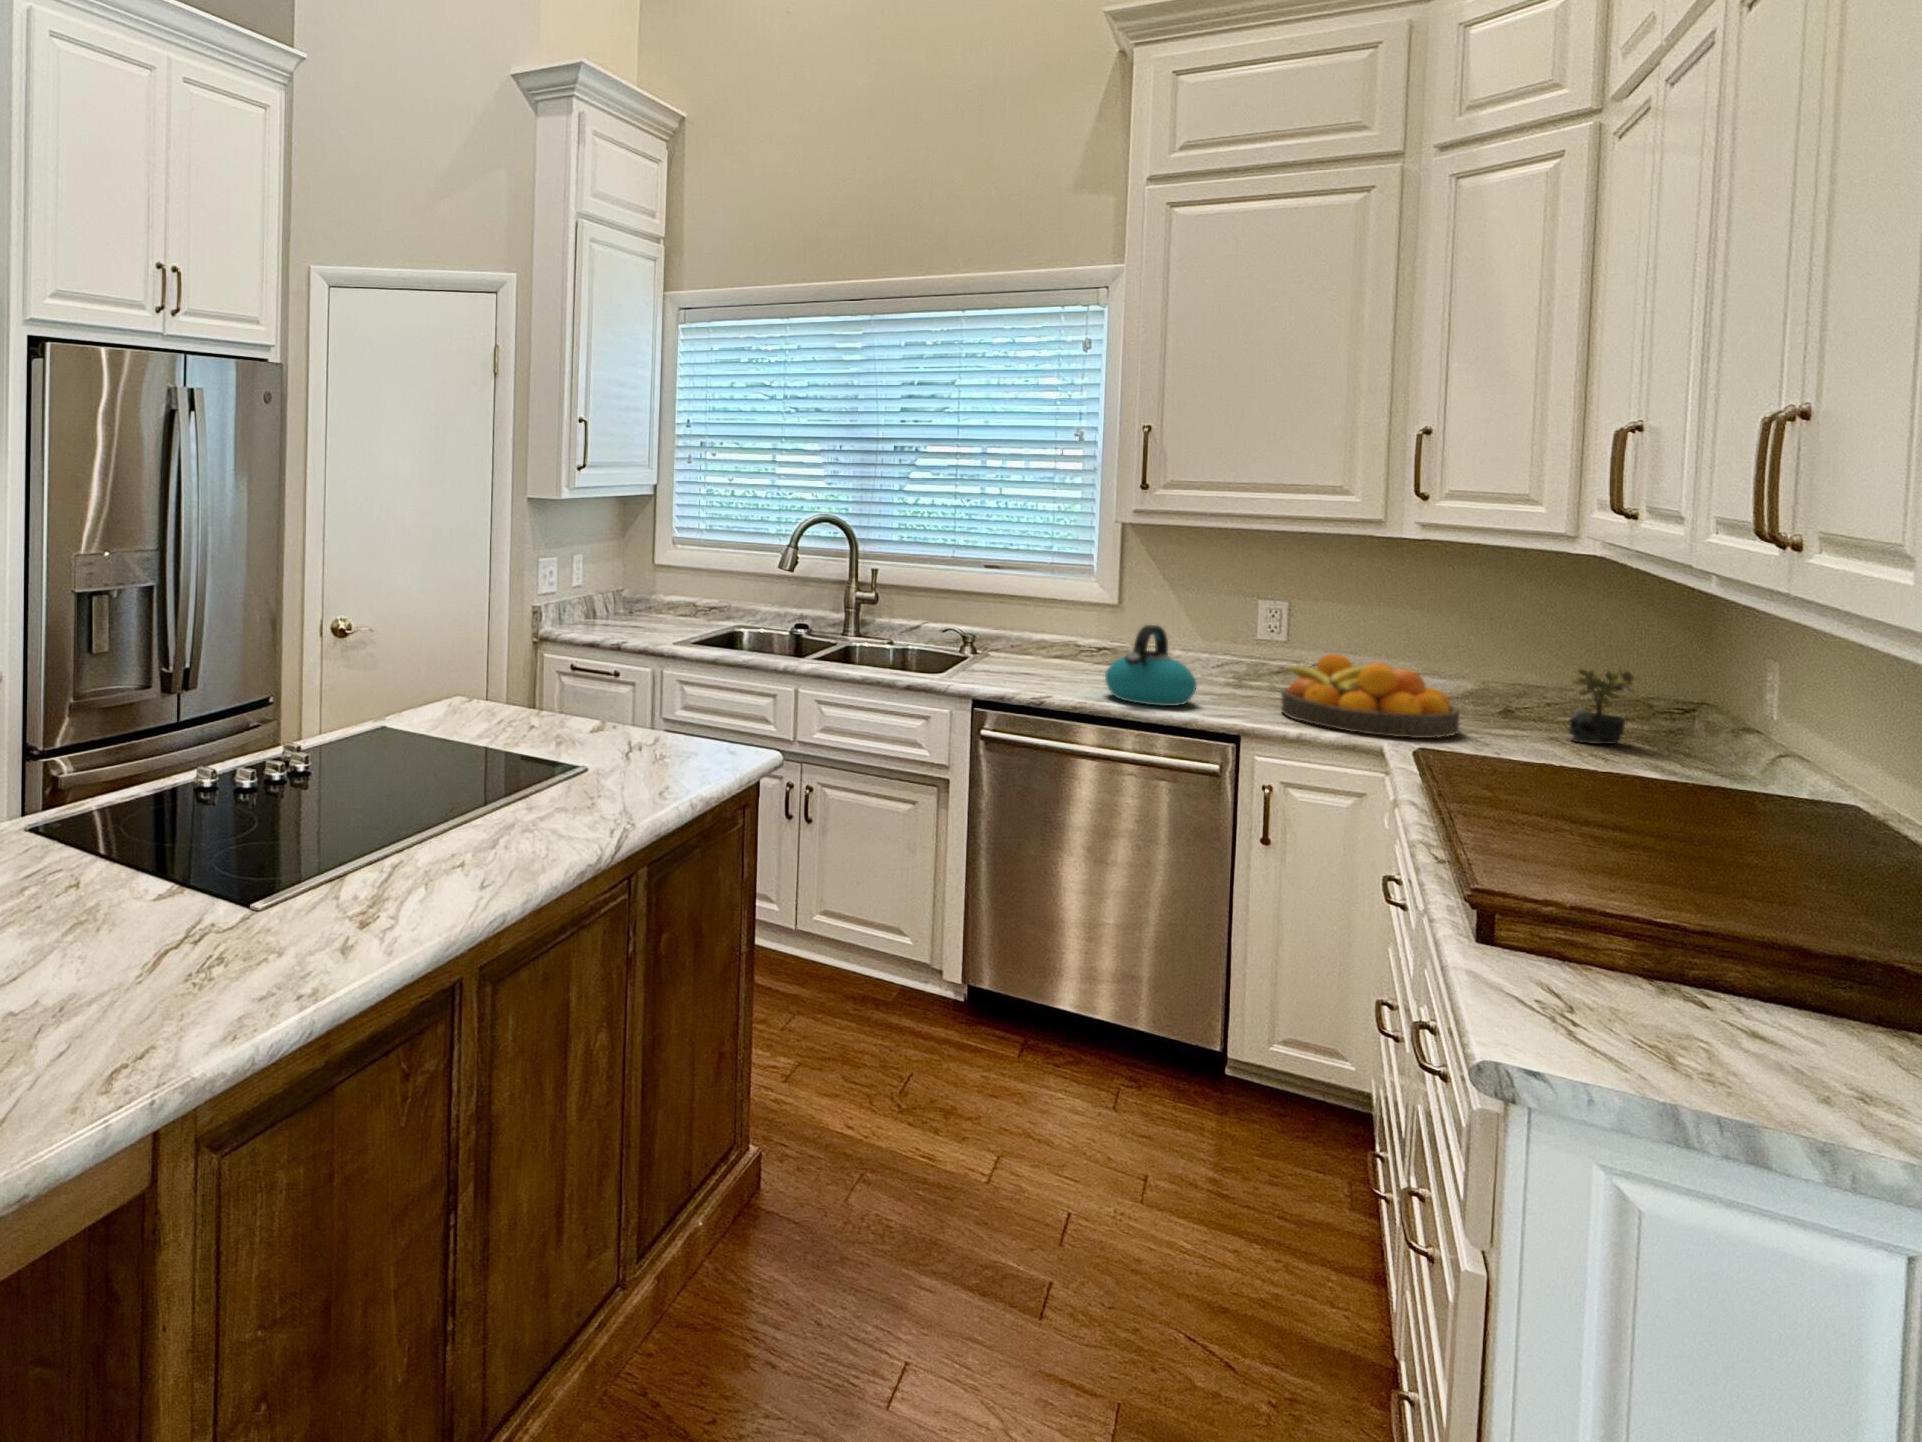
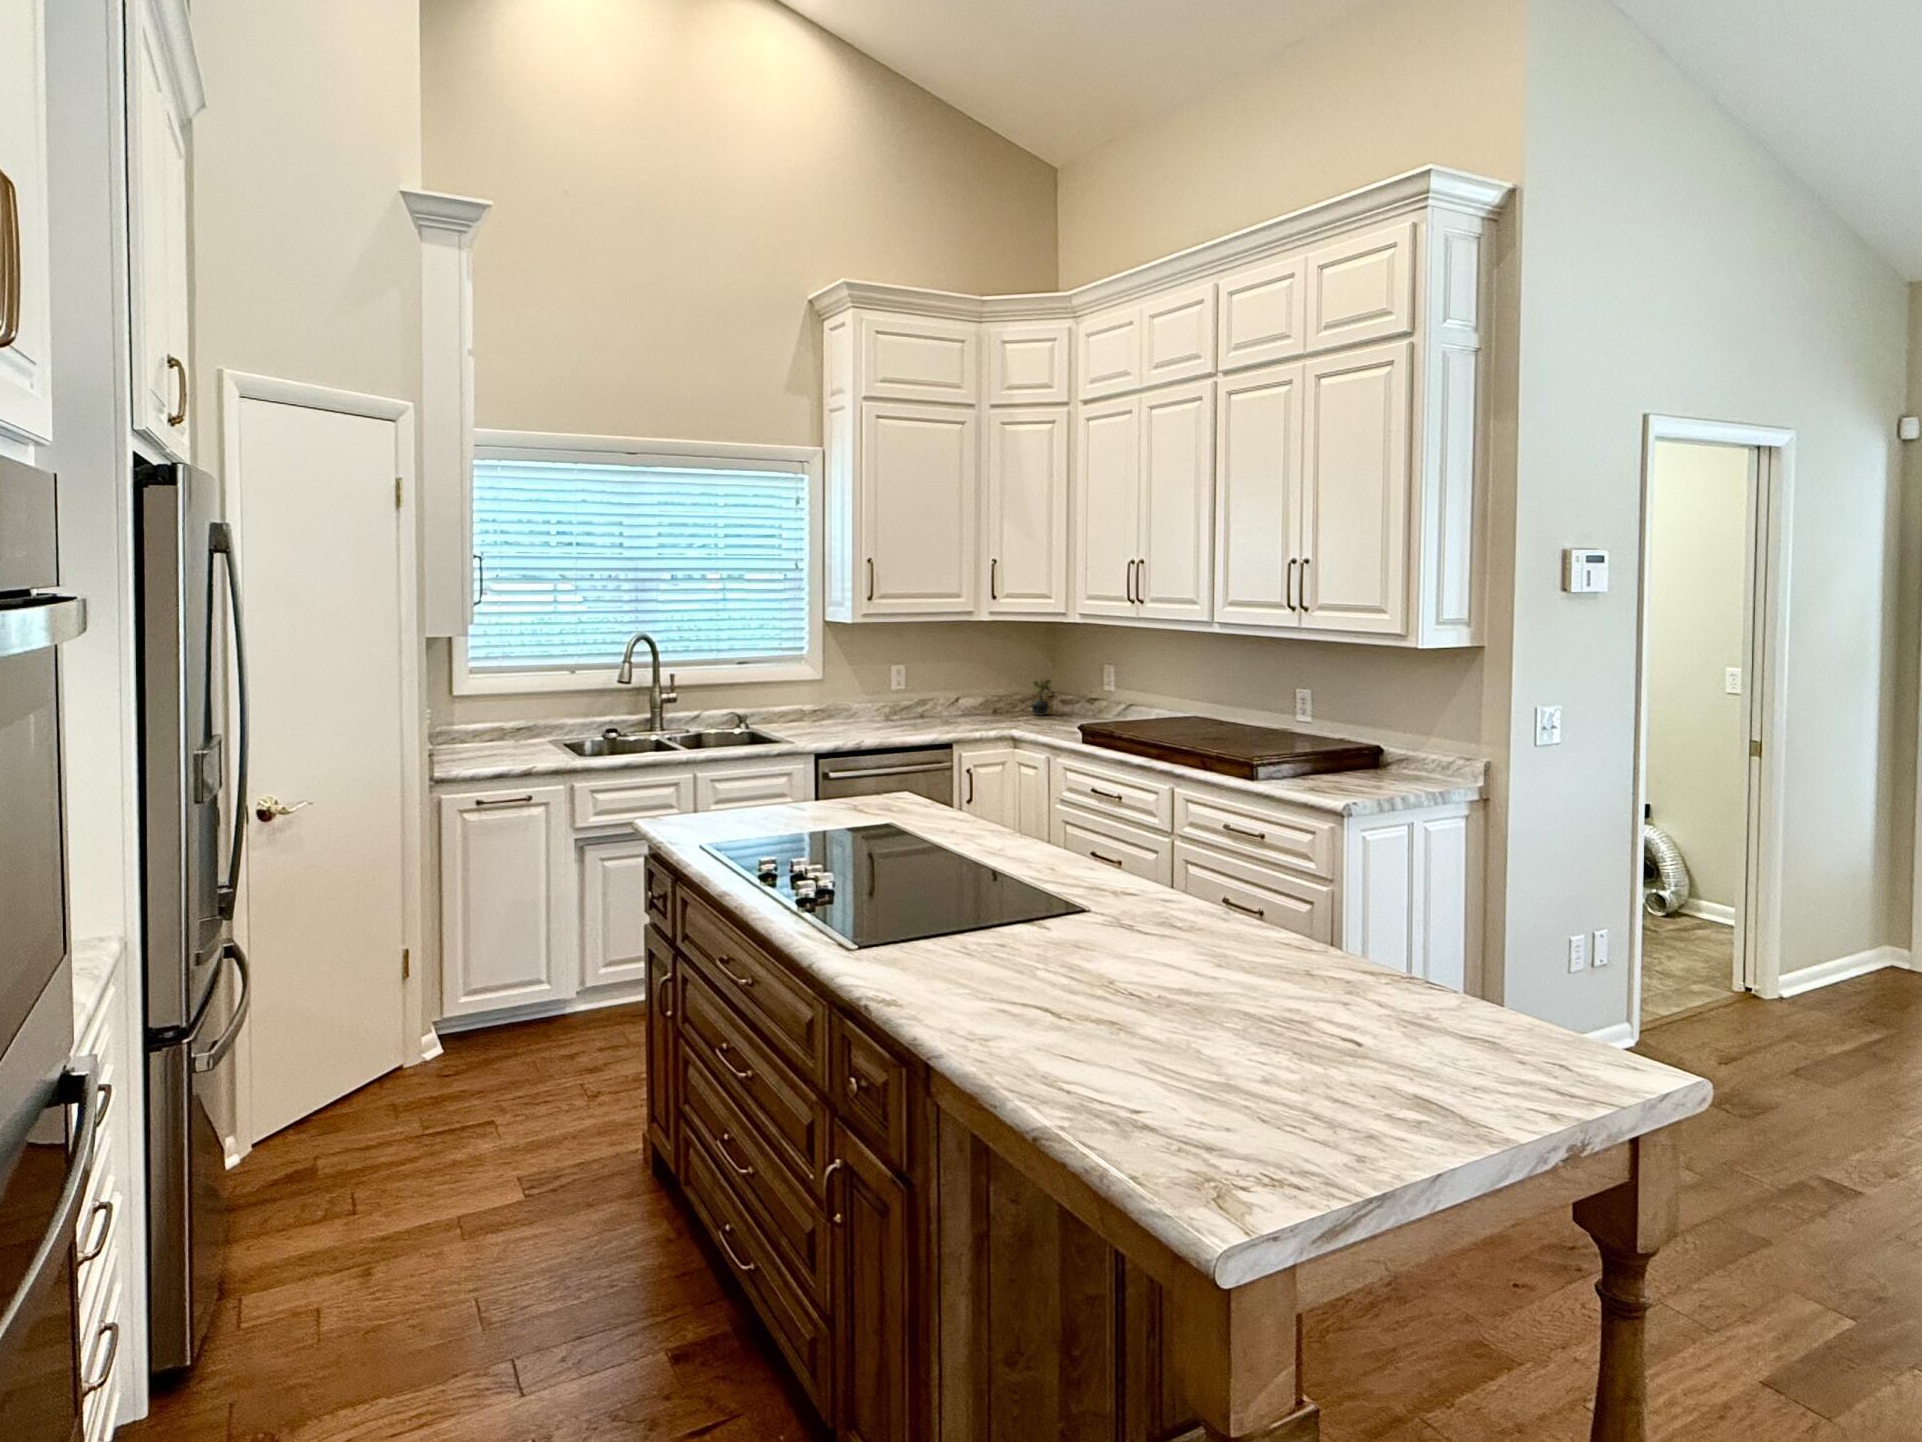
kettle: present [1105,625,1197,706] -> none [870,686,919,735]
fruit bowl: present [1280,654,1459,738] -> none [940,689,1016,728]

